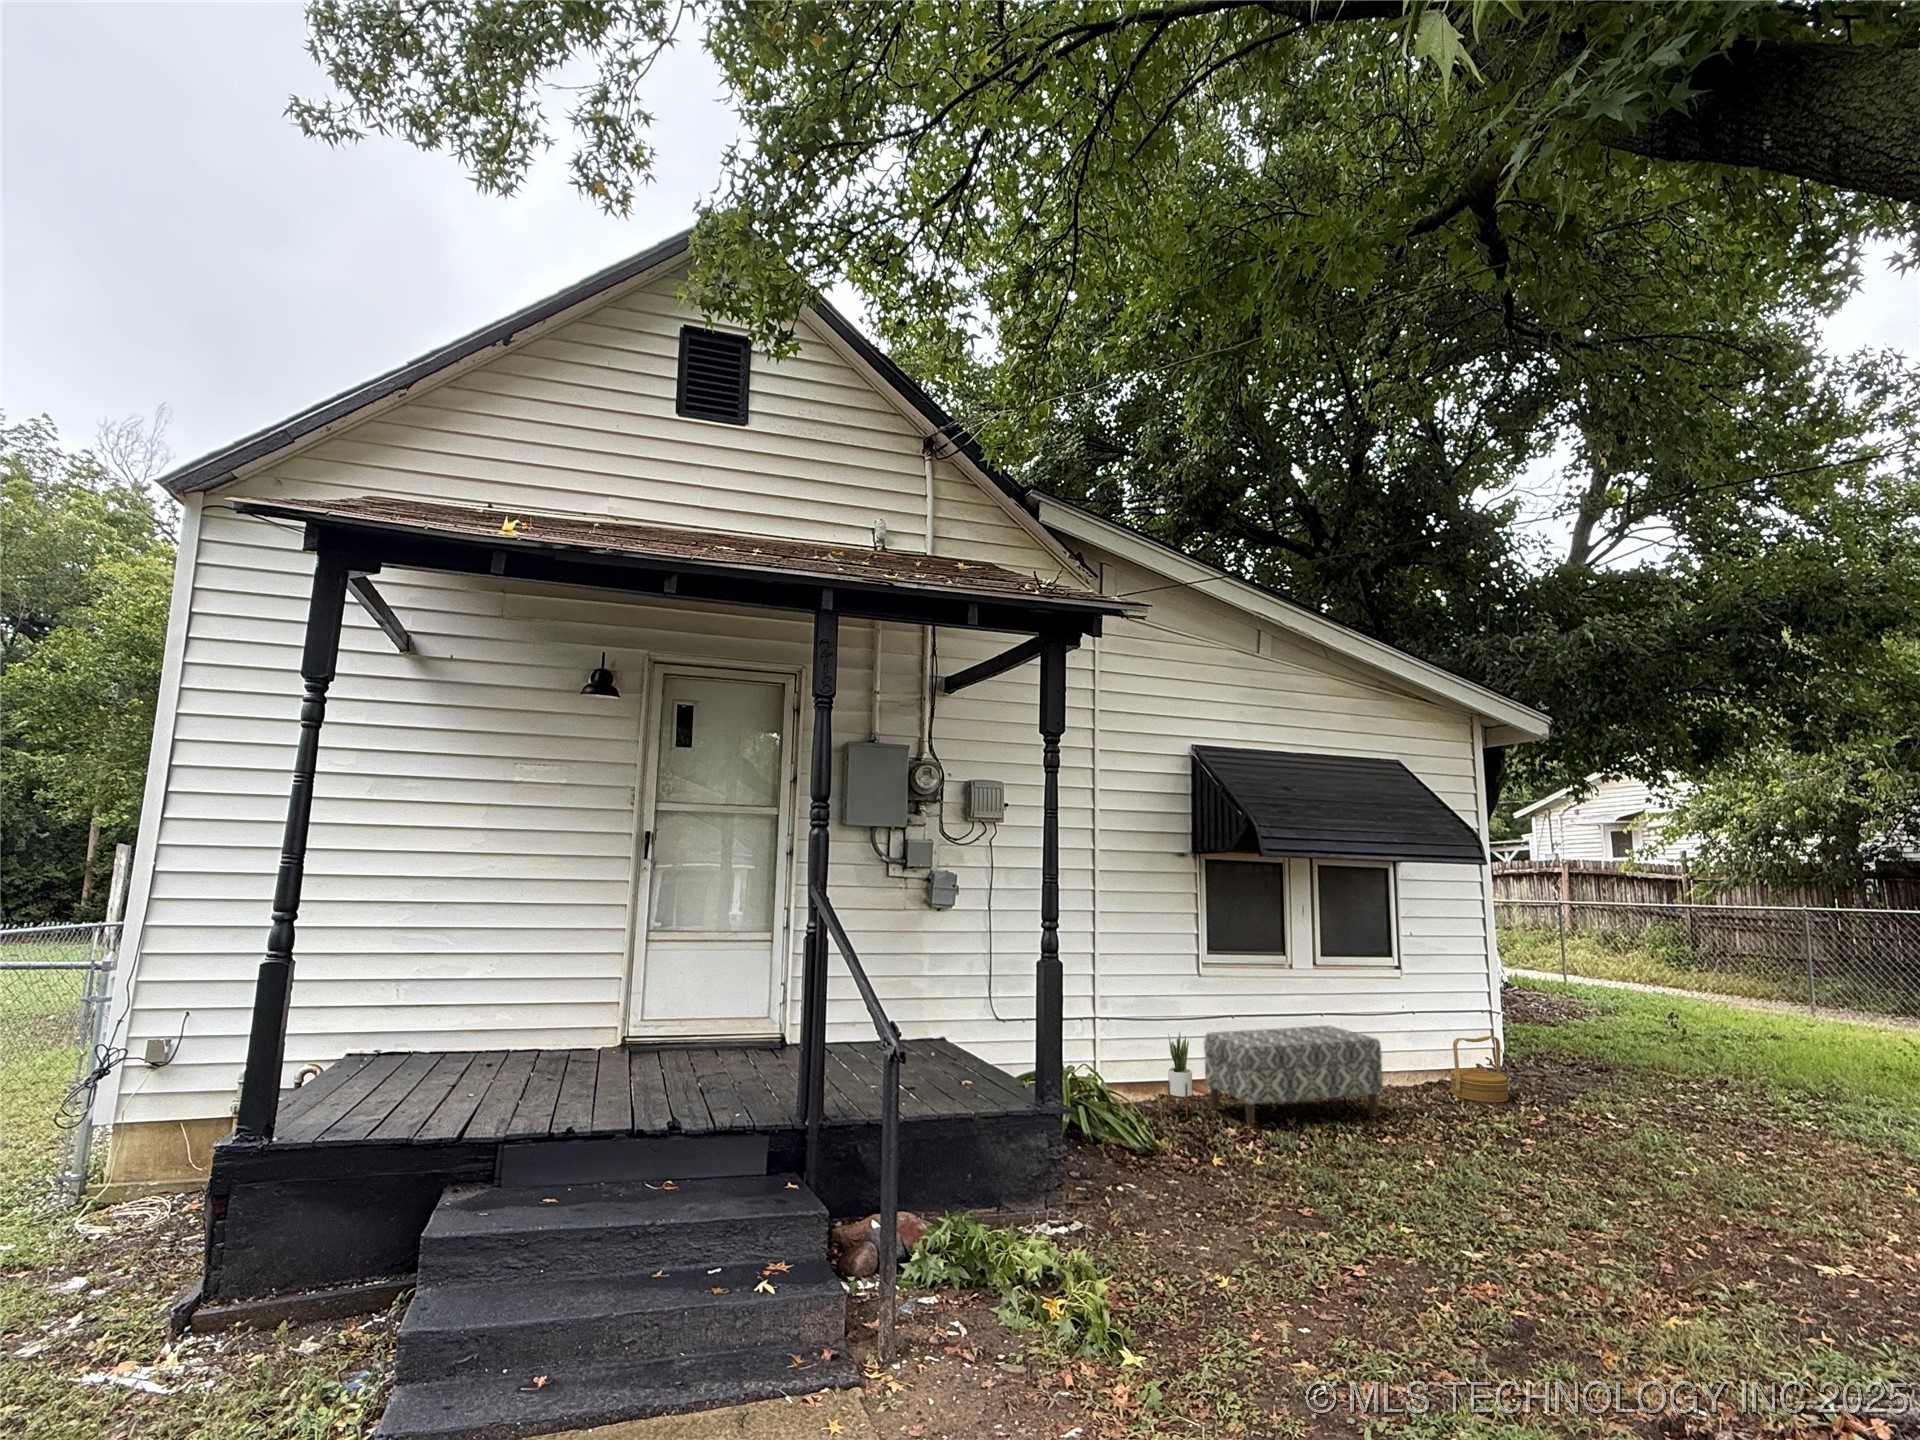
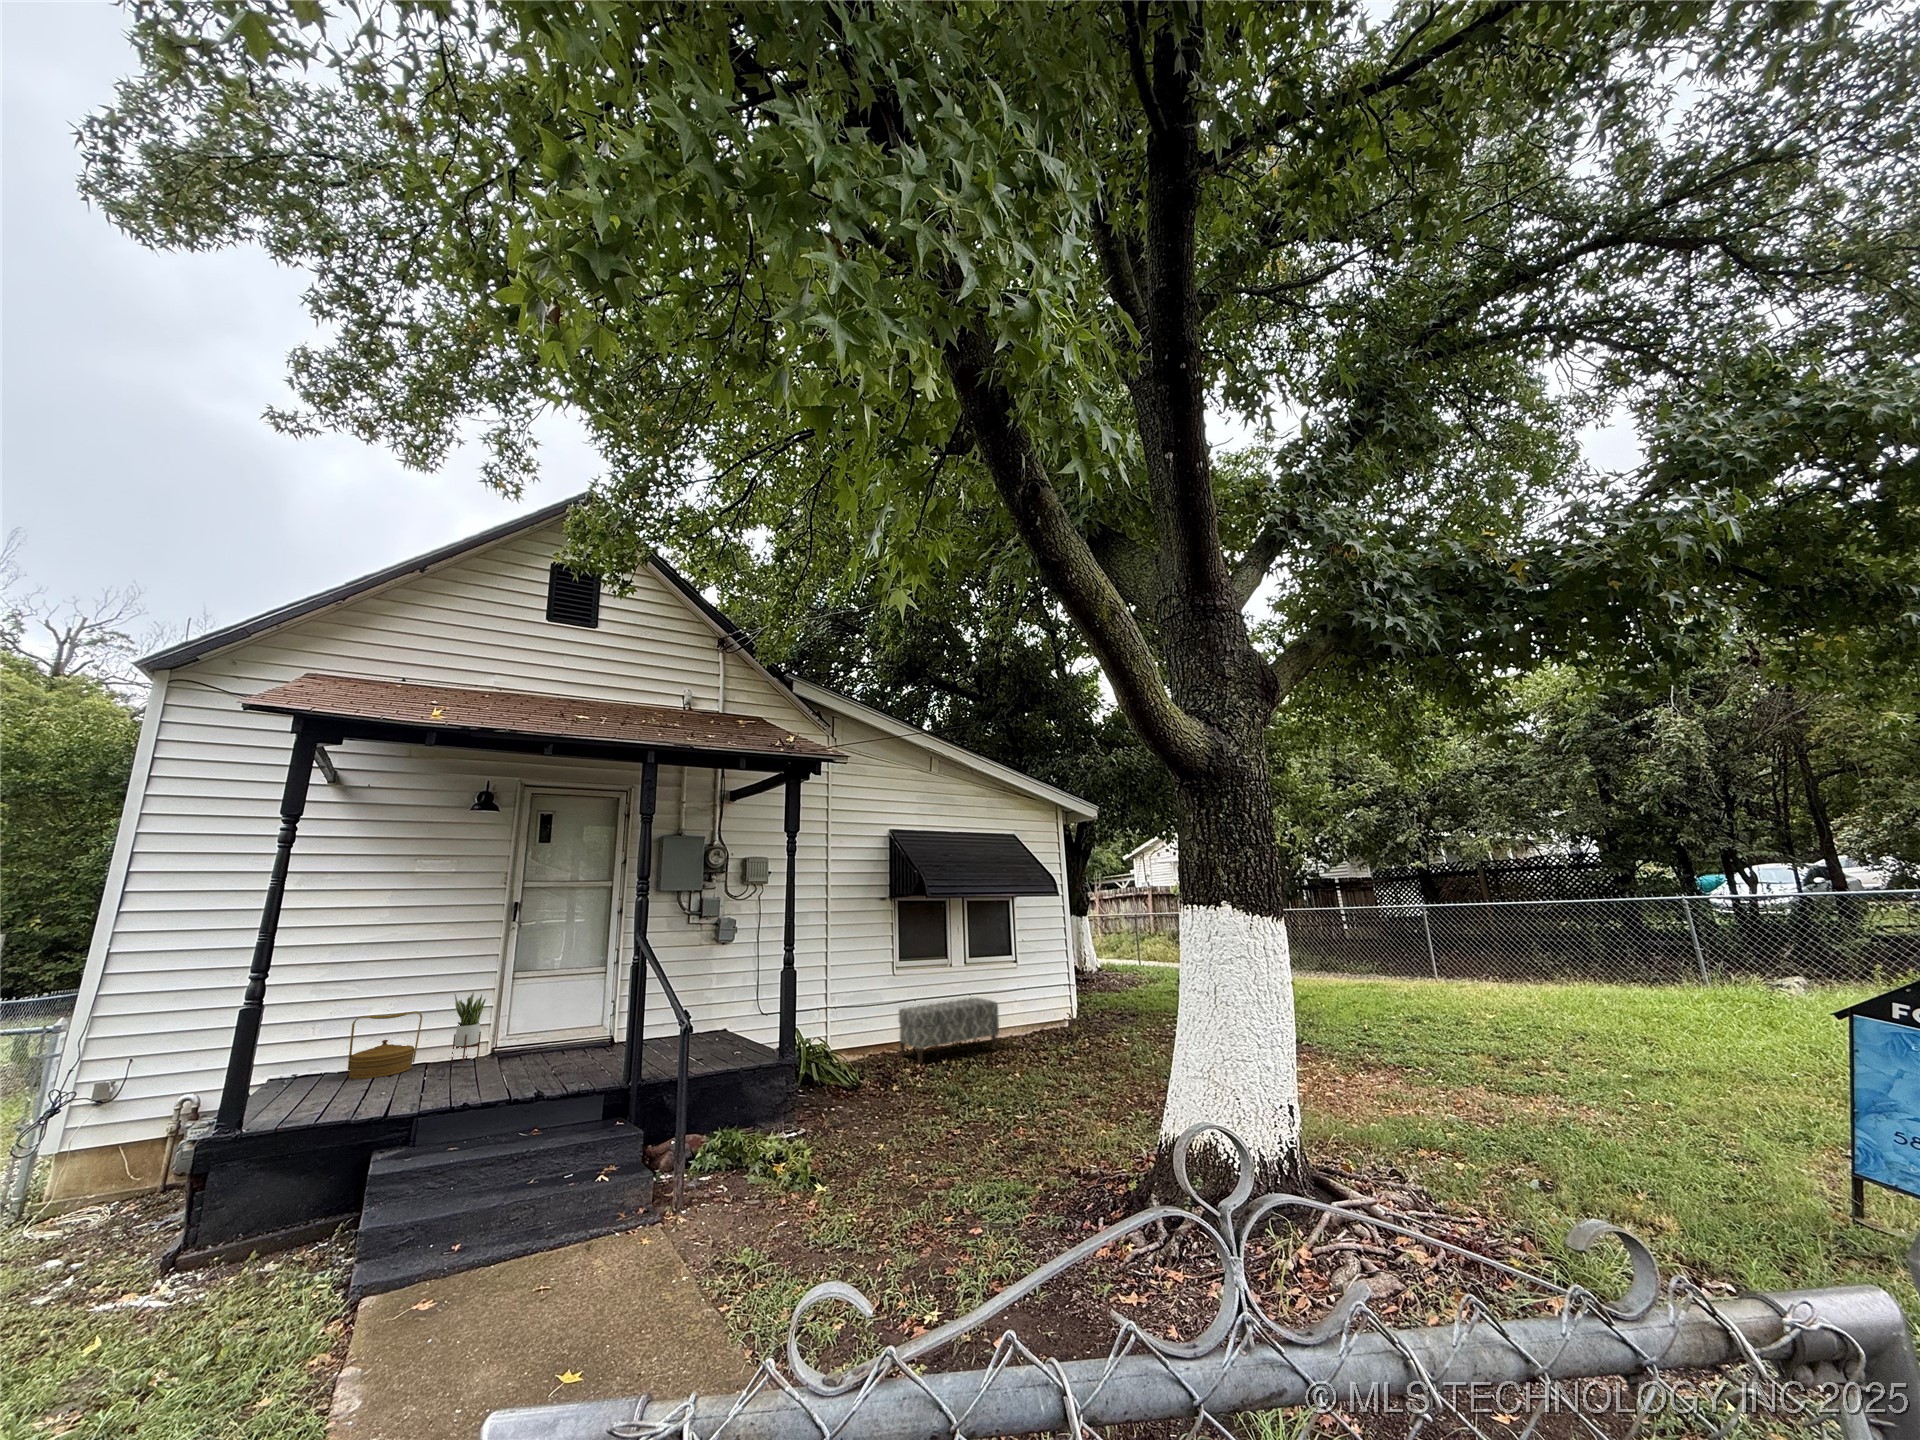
potted plant: present [1168,1032,1193,1117] -> present [451,992,486,1063]
woven basket: present [1449,1036,1509,1102] -> present [348,1011,422,1079]

